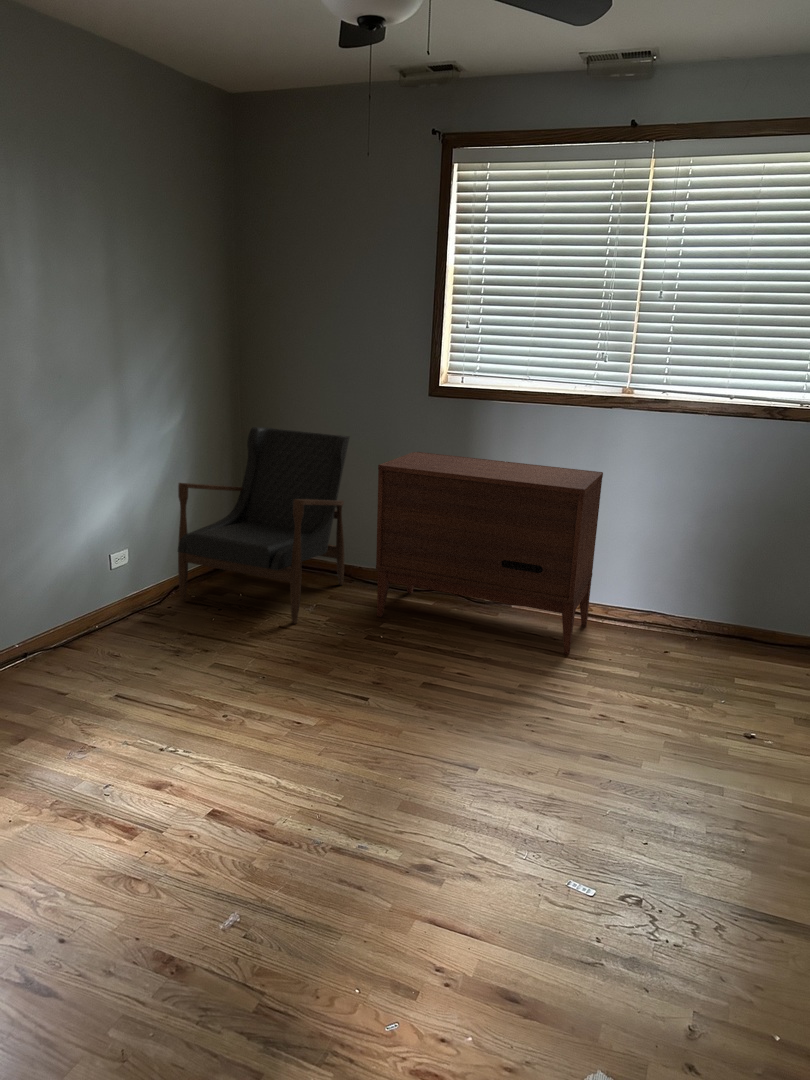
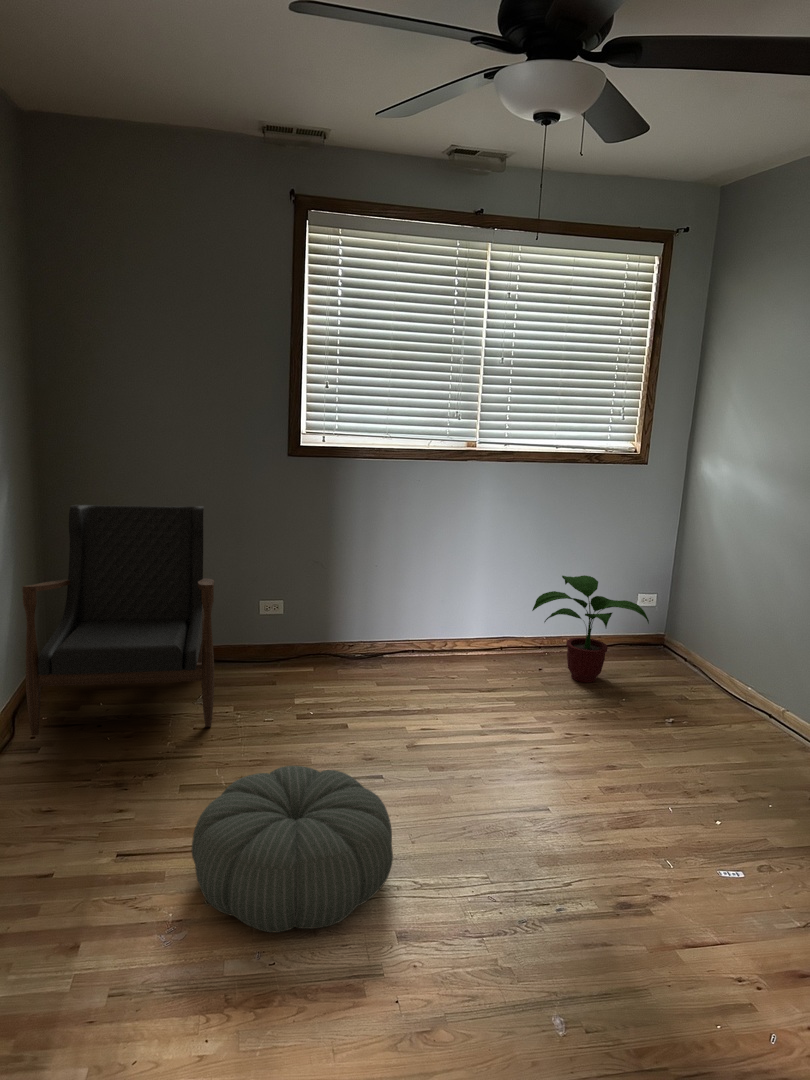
dresser: present [376,452,603,655] -> none [278,516,494,696]
potted plant: none [633,552,775,681] -> present [532,575,649,683]
pouf: none [126,648,295,769] -> present [192,766,393,933]

